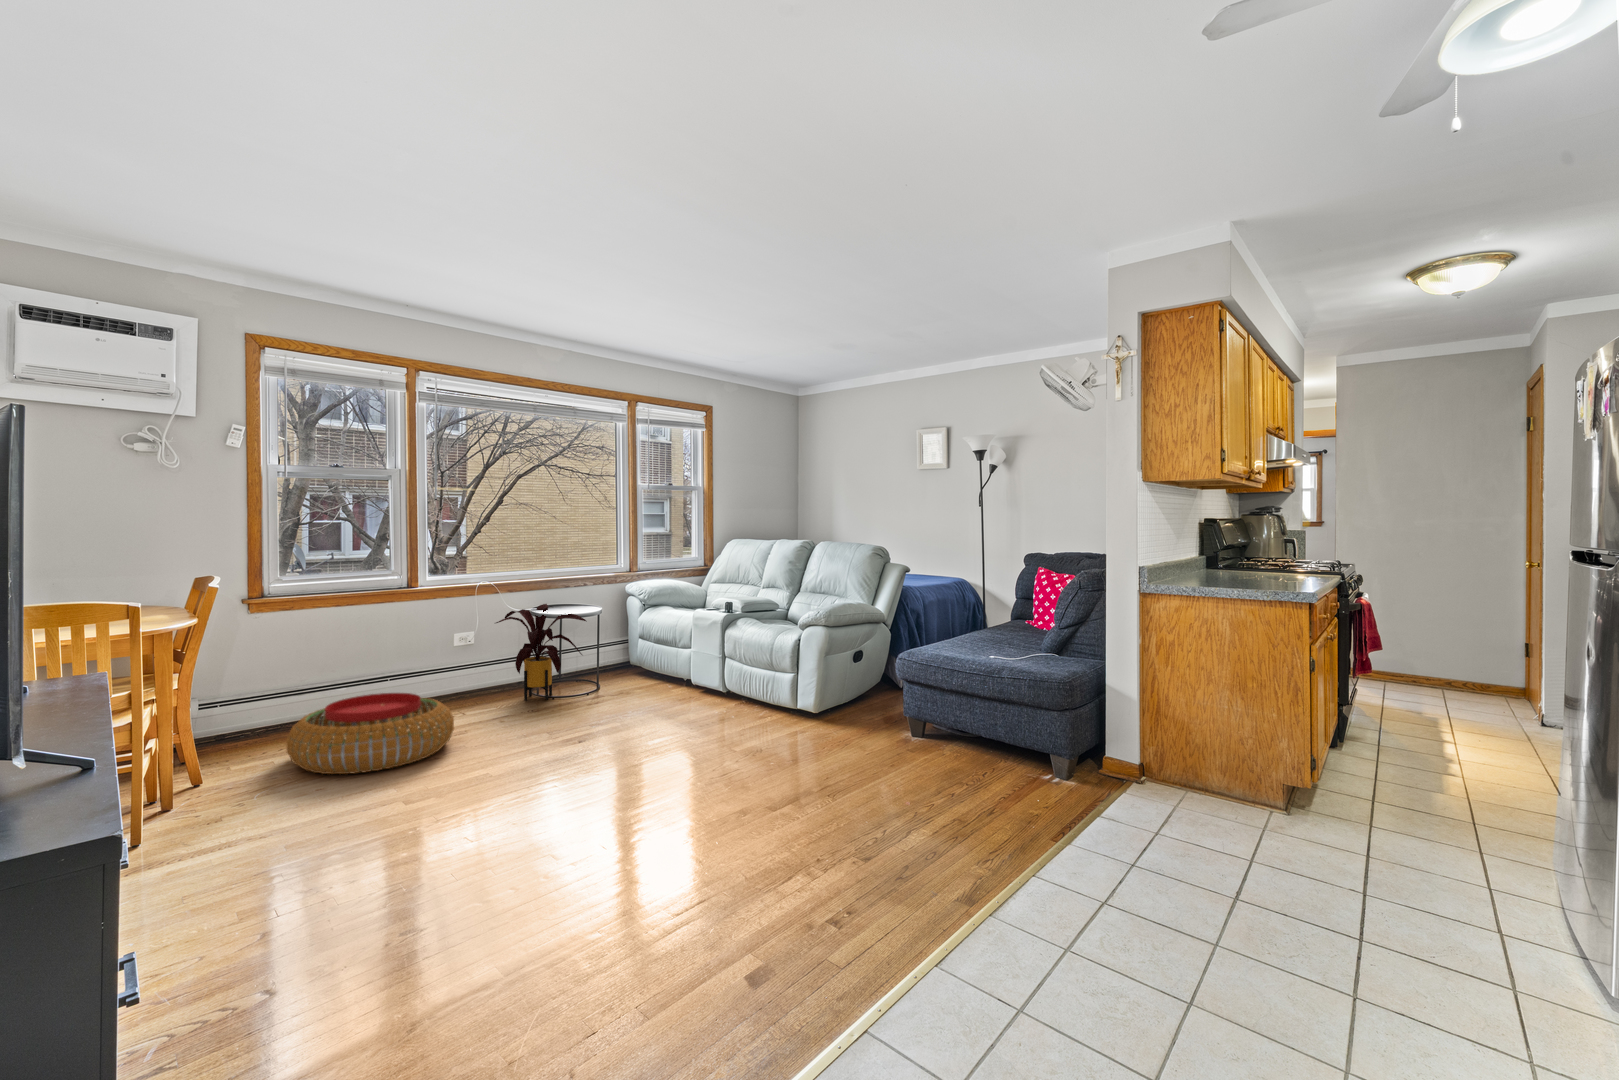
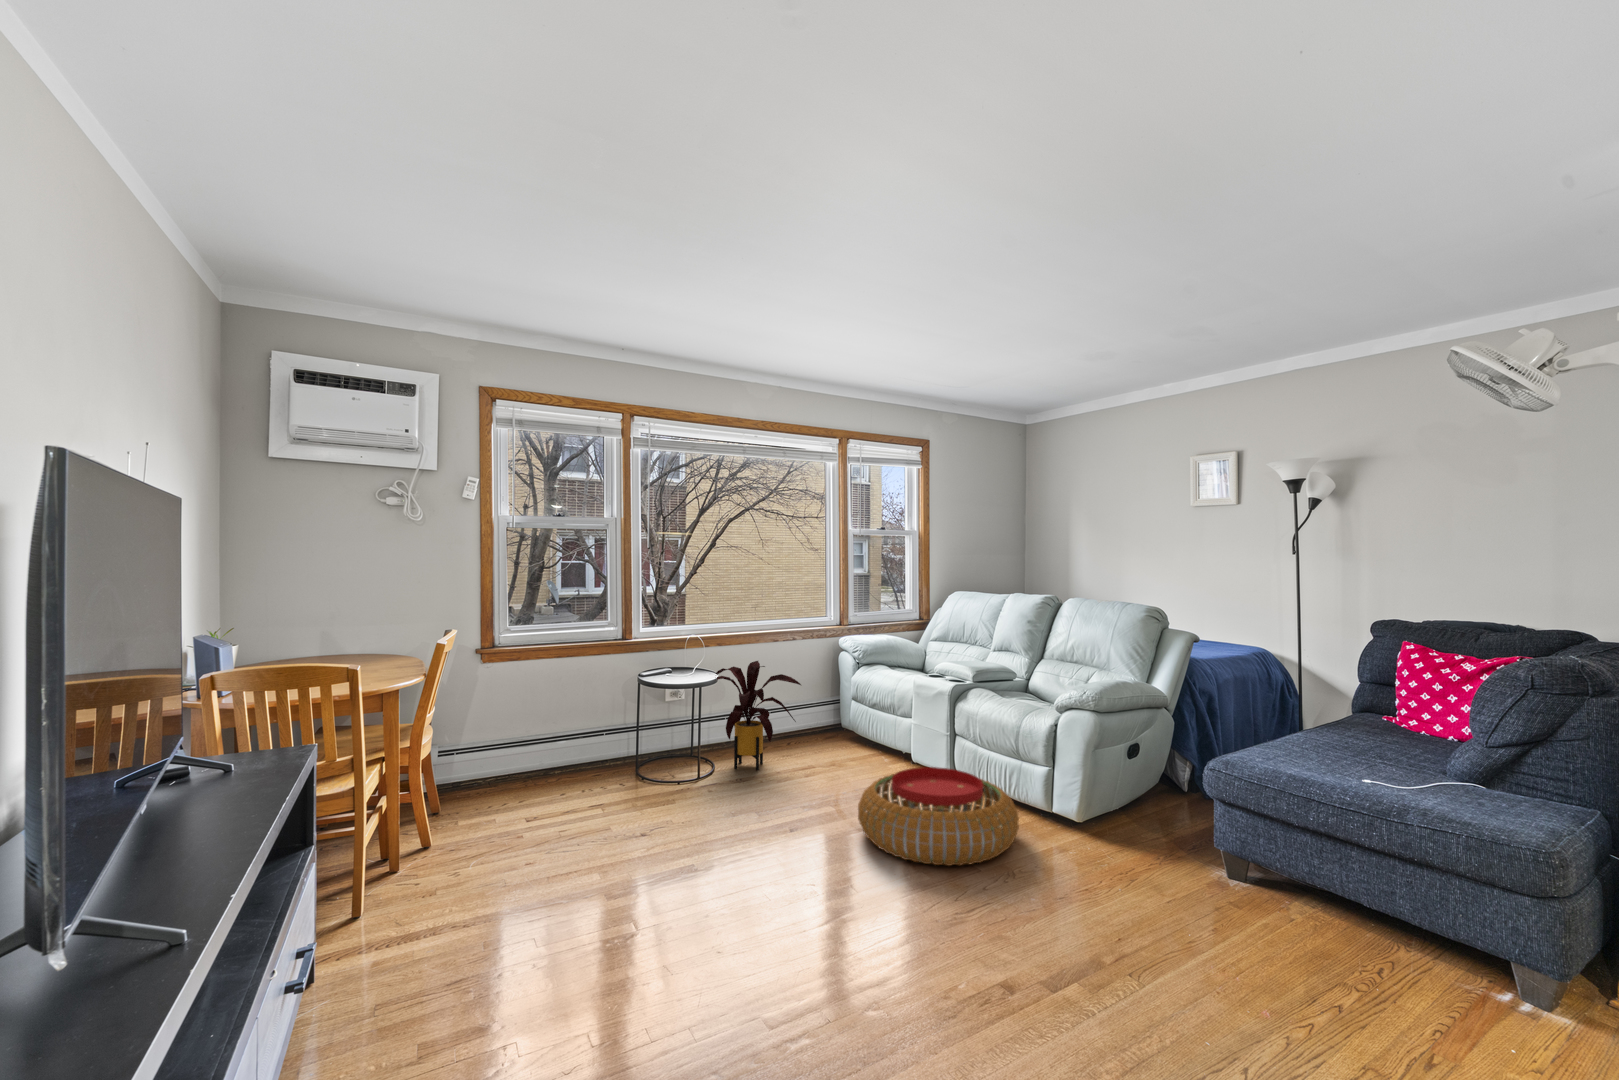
pouf: present [286,693,454,774] -> present [858,767,1019,866]

